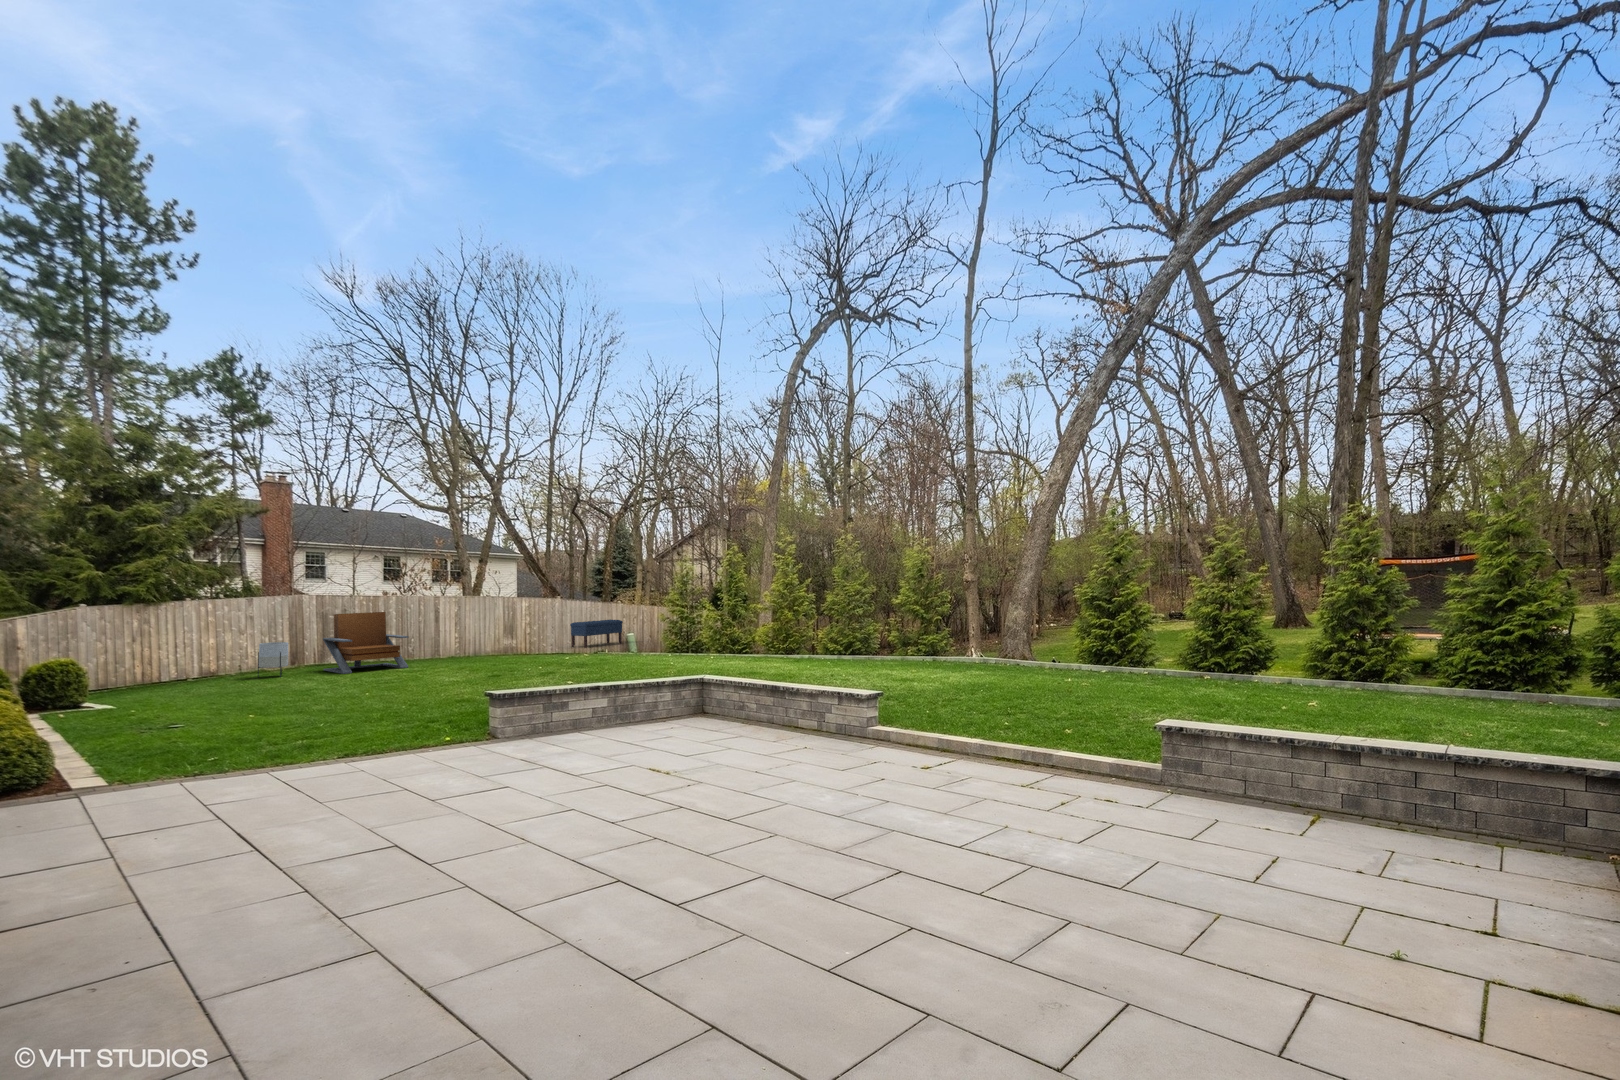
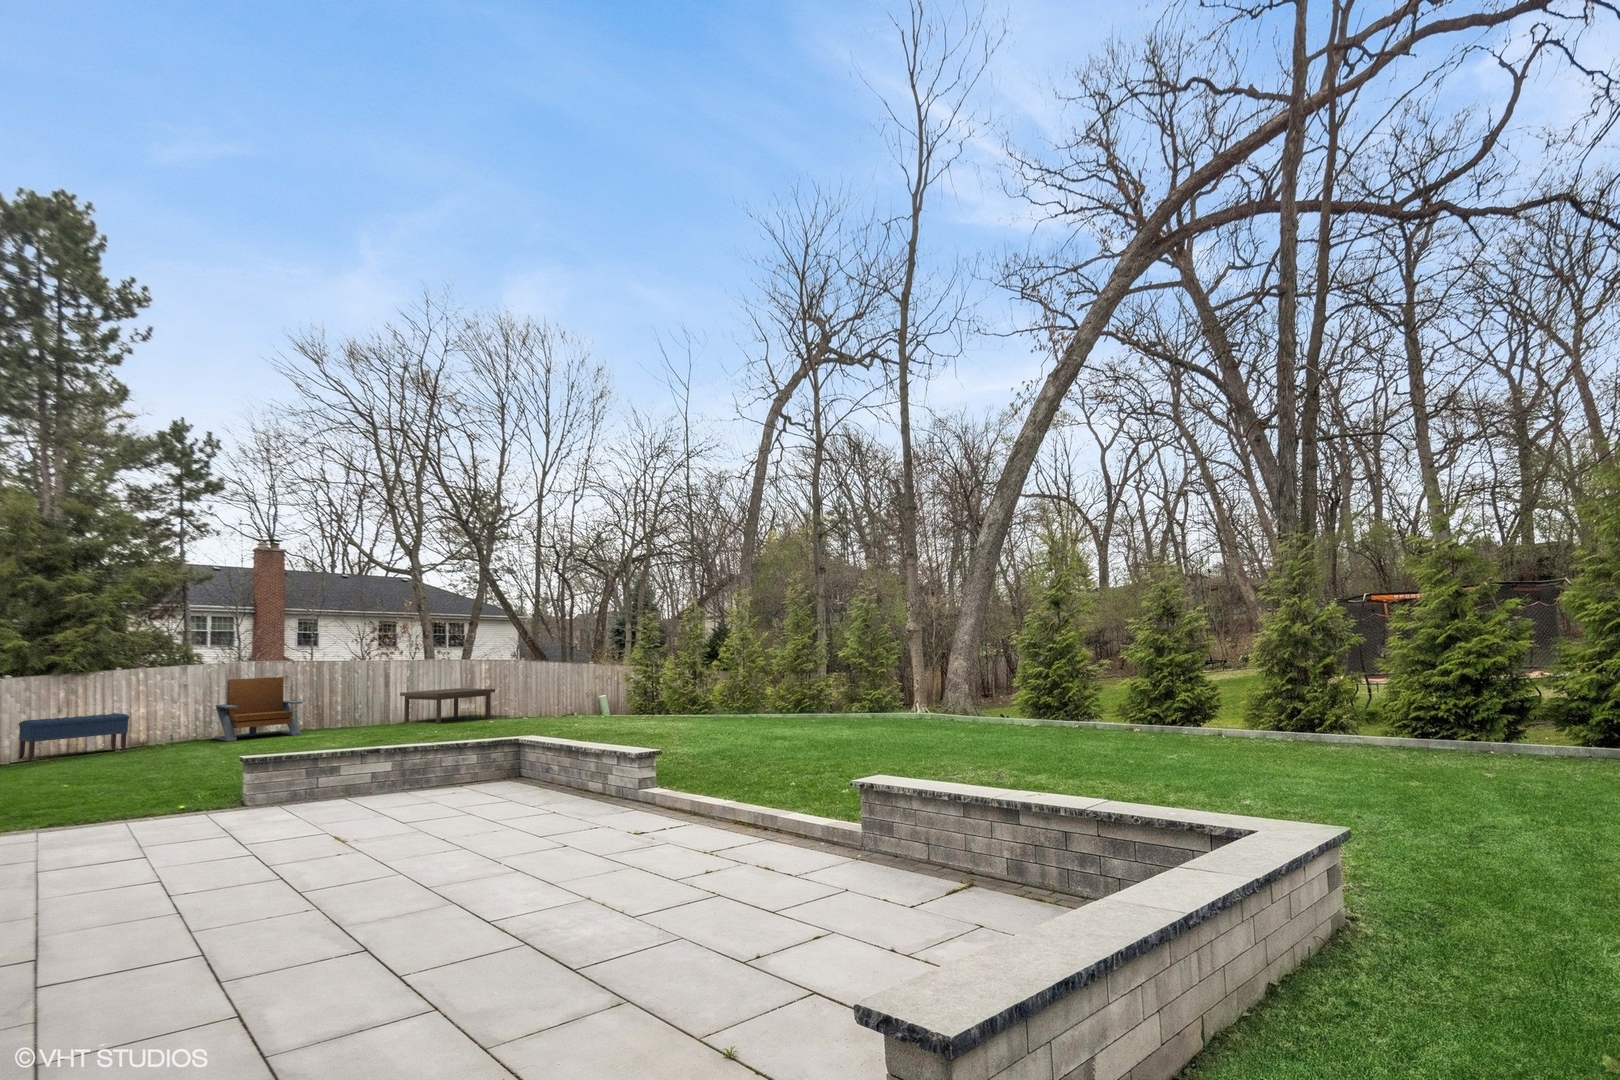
bench: present [570,619,623,648] -> present [19,713,129,760]
coffee table: none [488,624,579,658] -> present [400,688,495,724]
planter: present [258,642,288,677] -> none [140,709,174,746]

